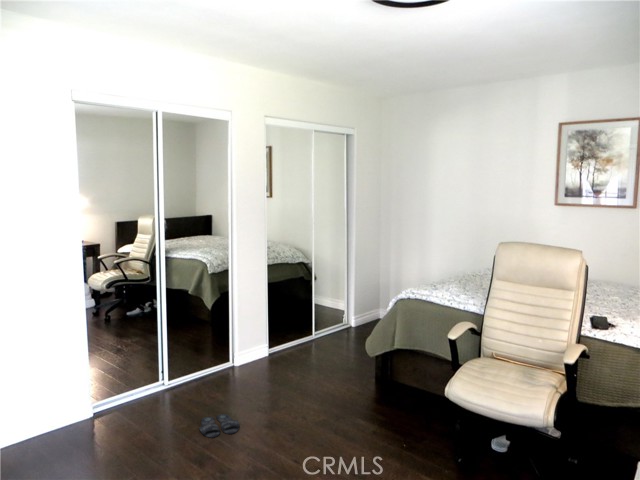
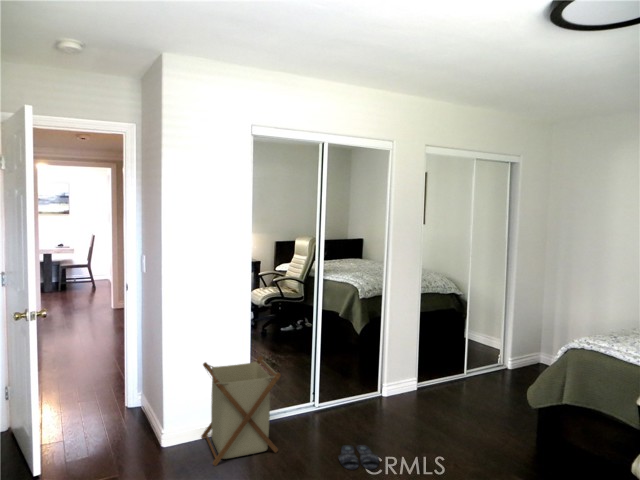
laundry basket: none [43,342,136,460] -> present [201,356,281,466]

